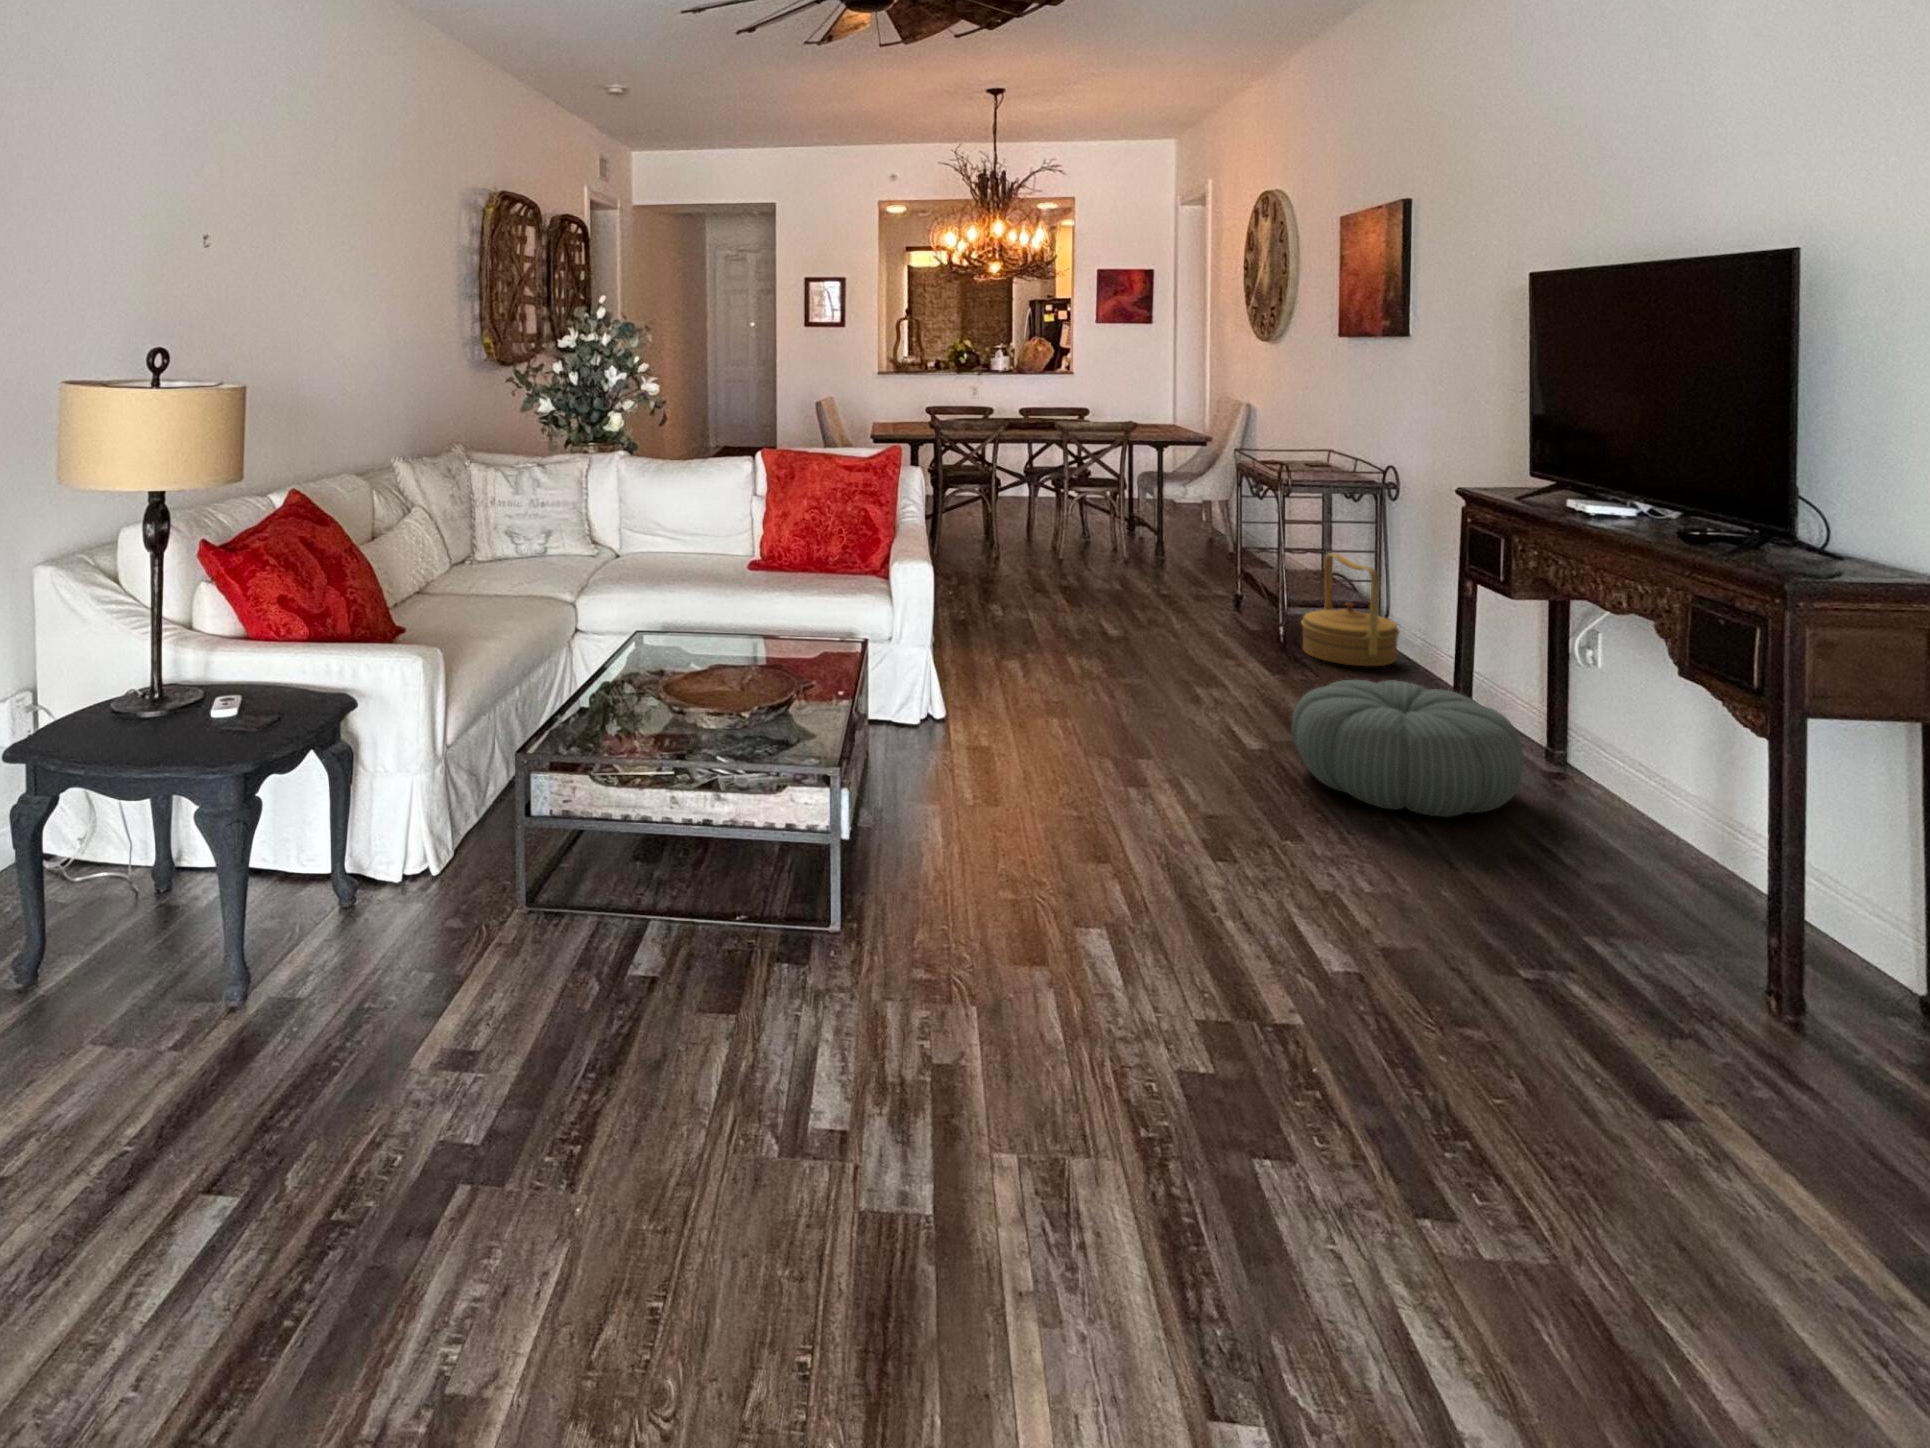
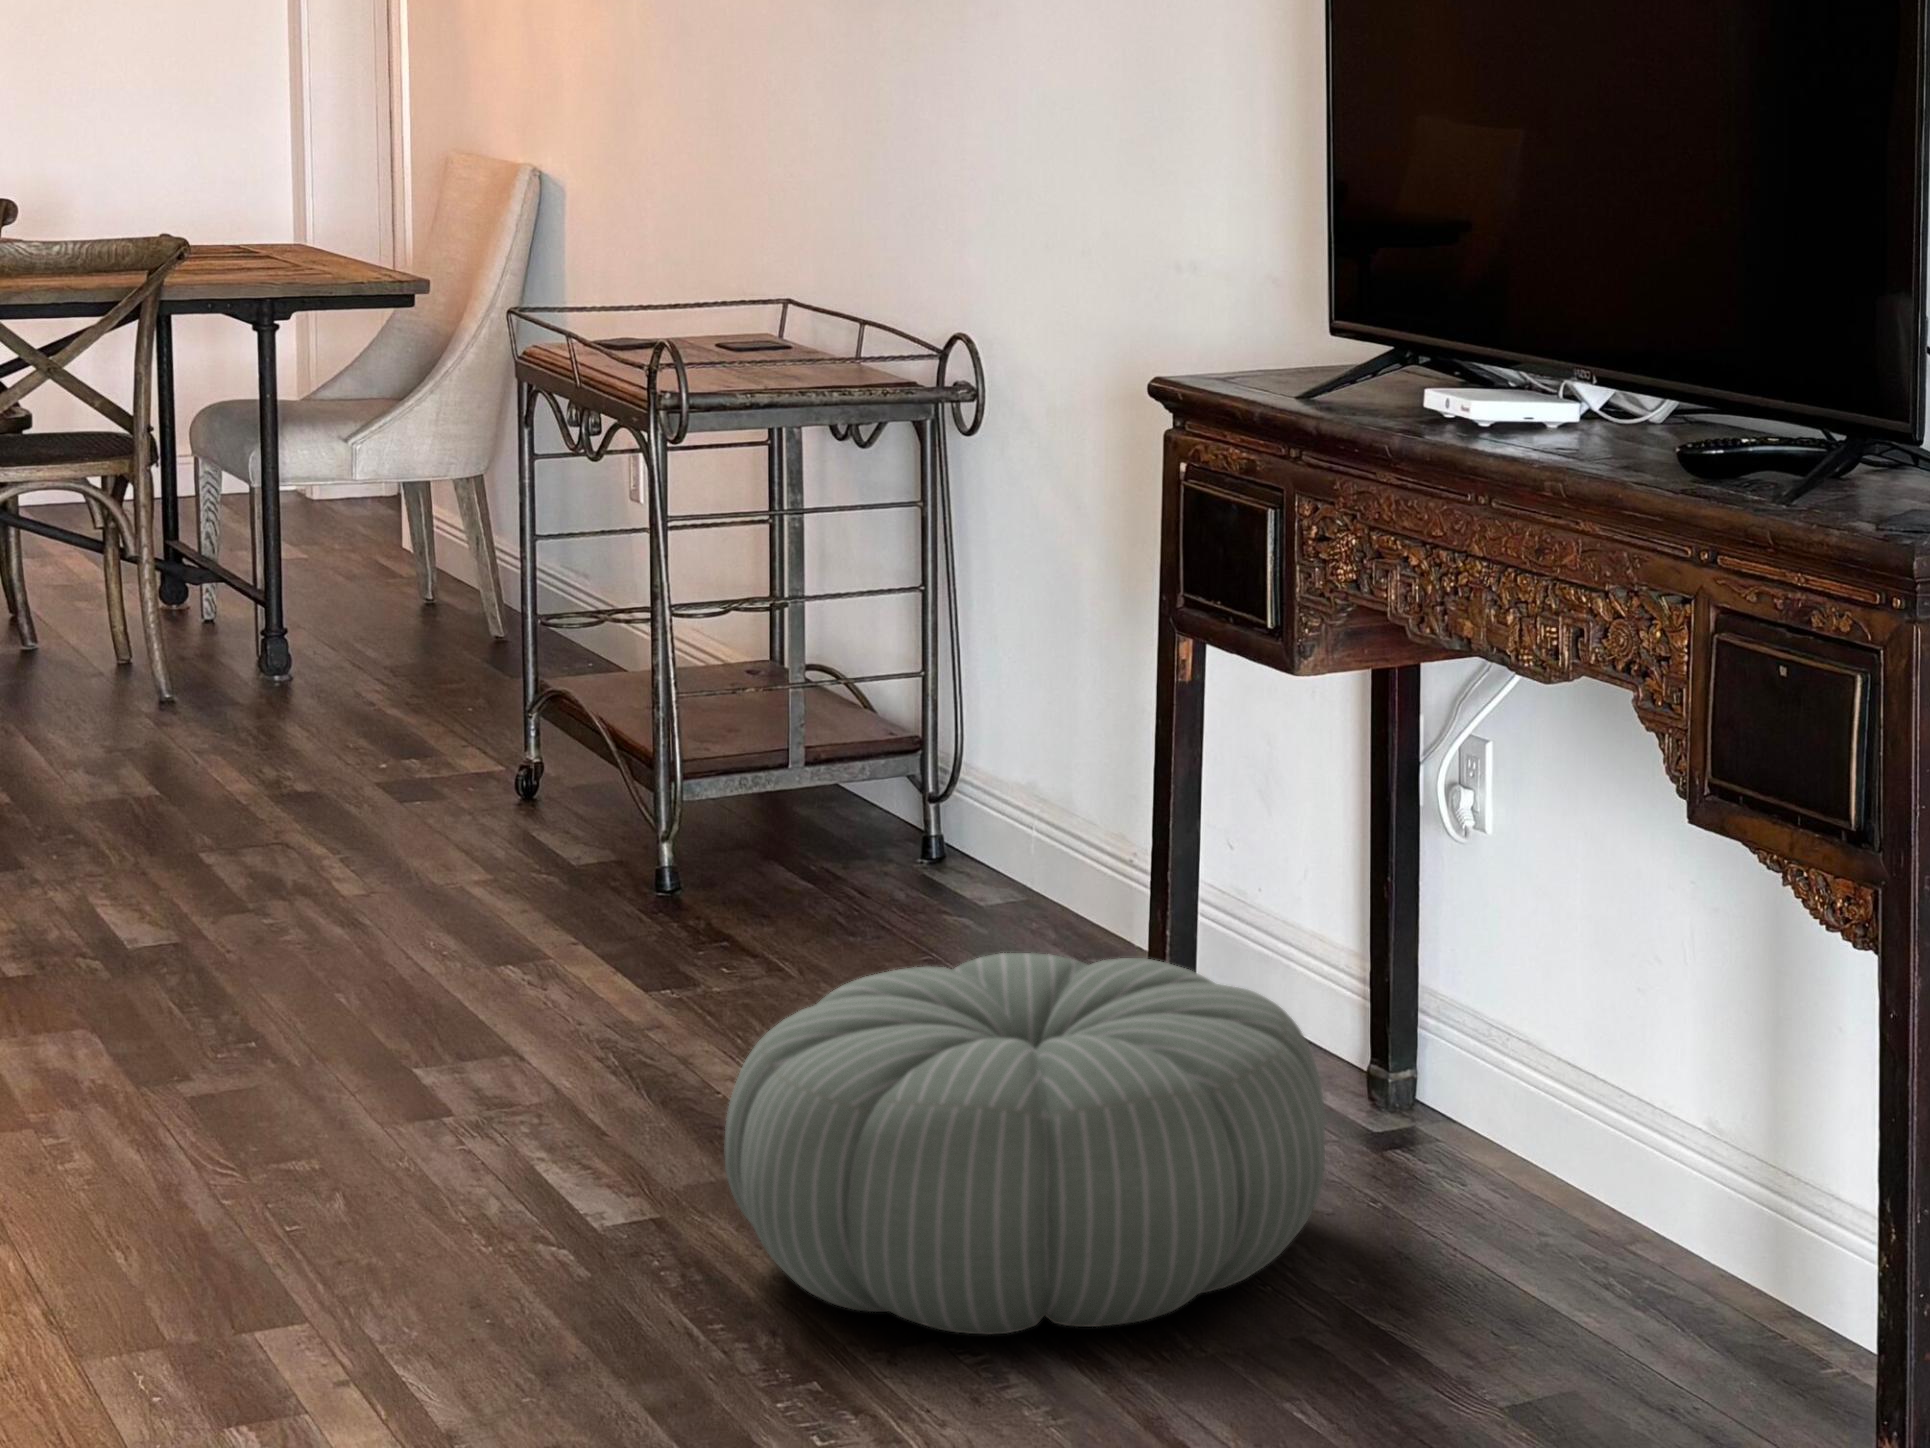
woven basket: present [1301,553,1399,666] -> none [719,600,984,926]

